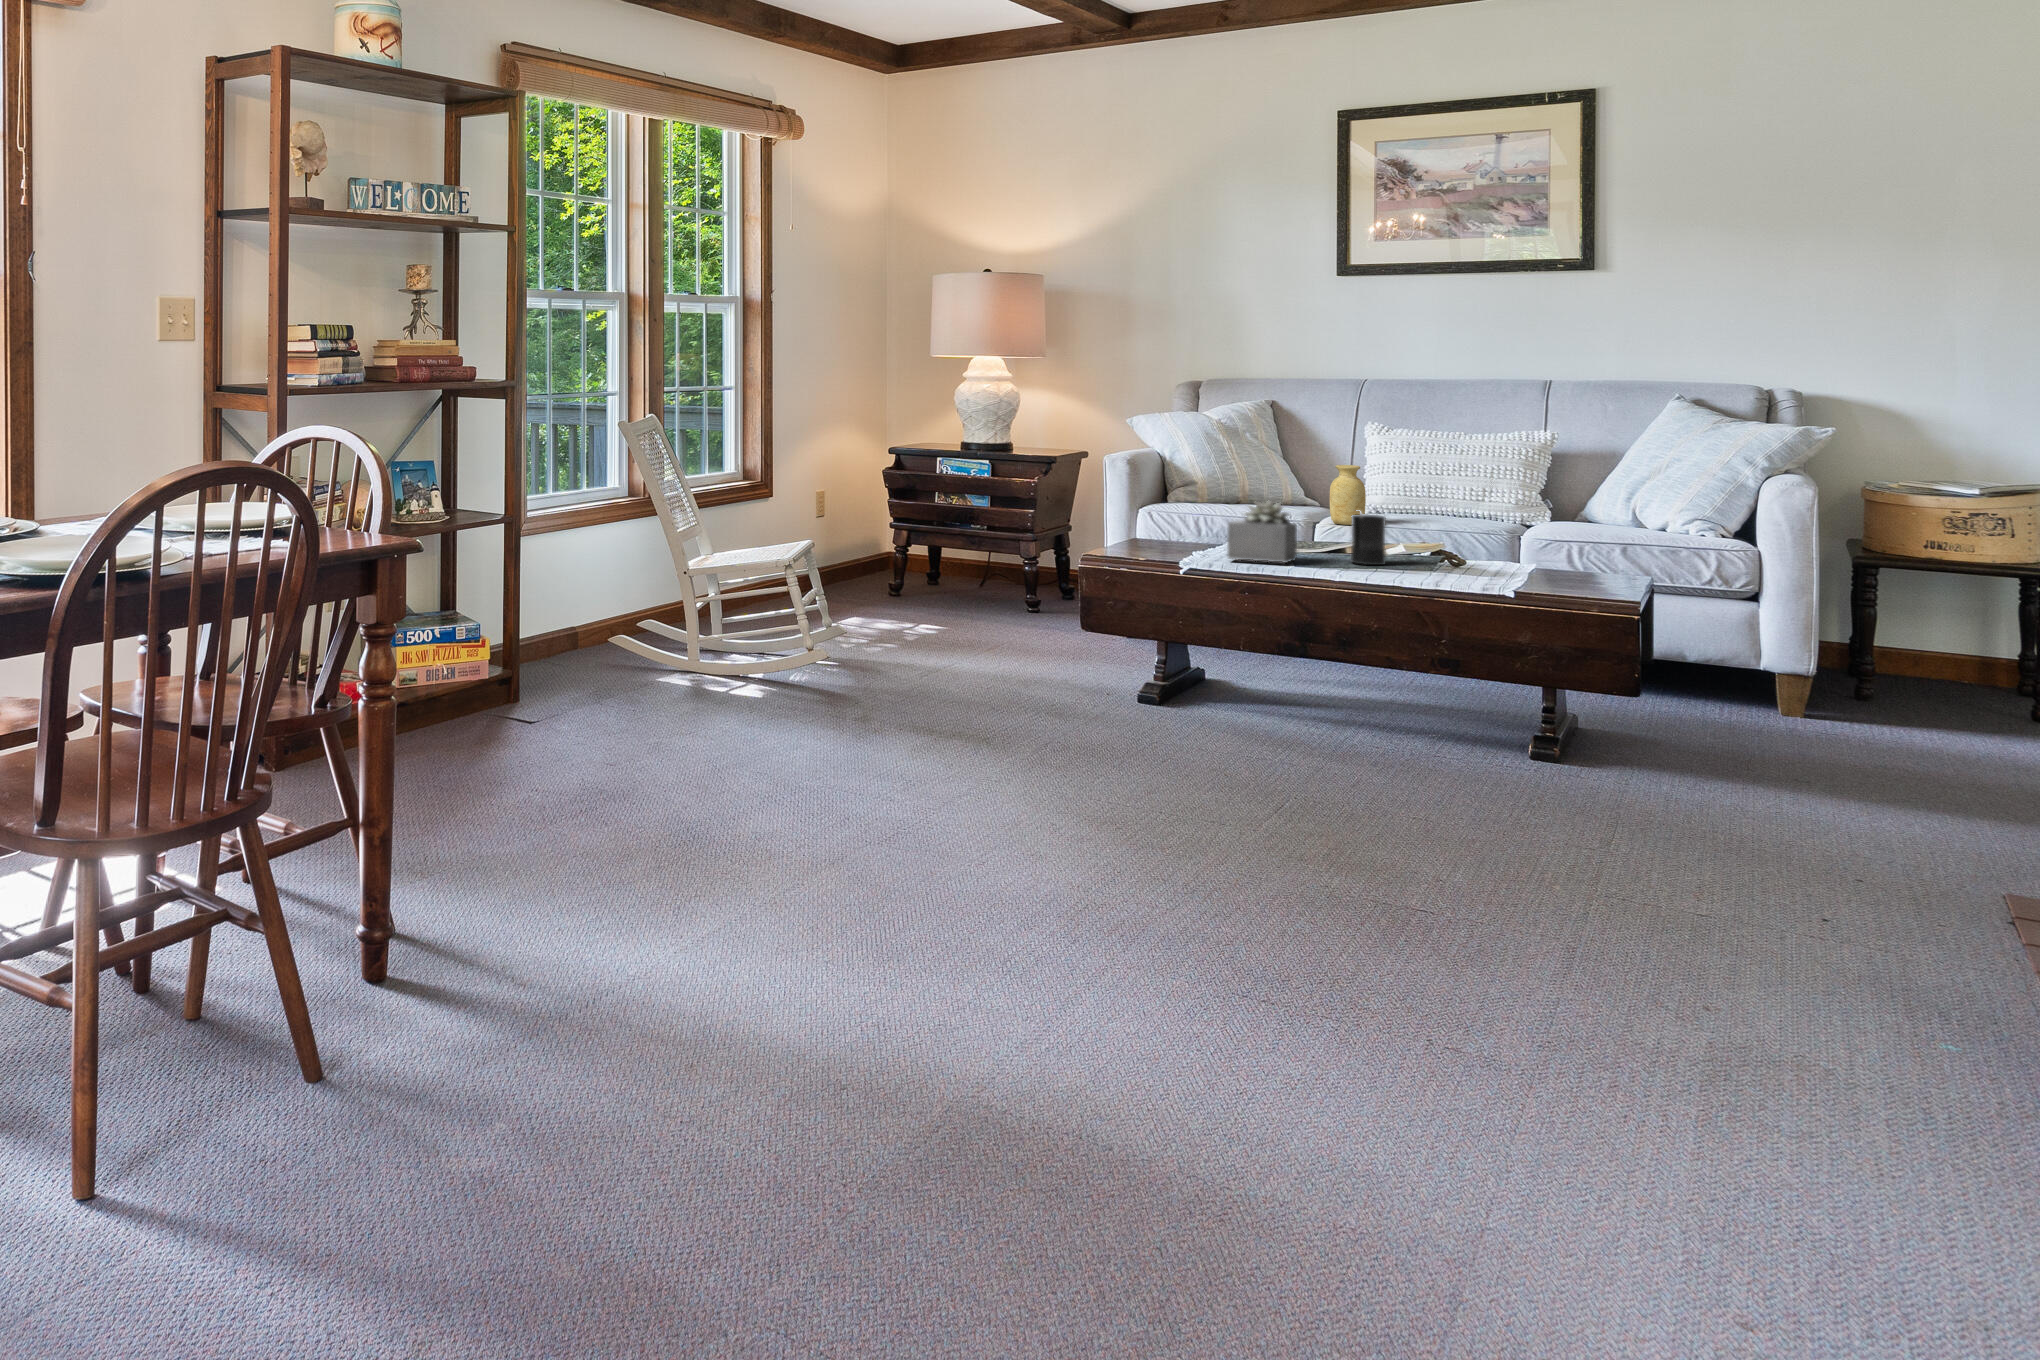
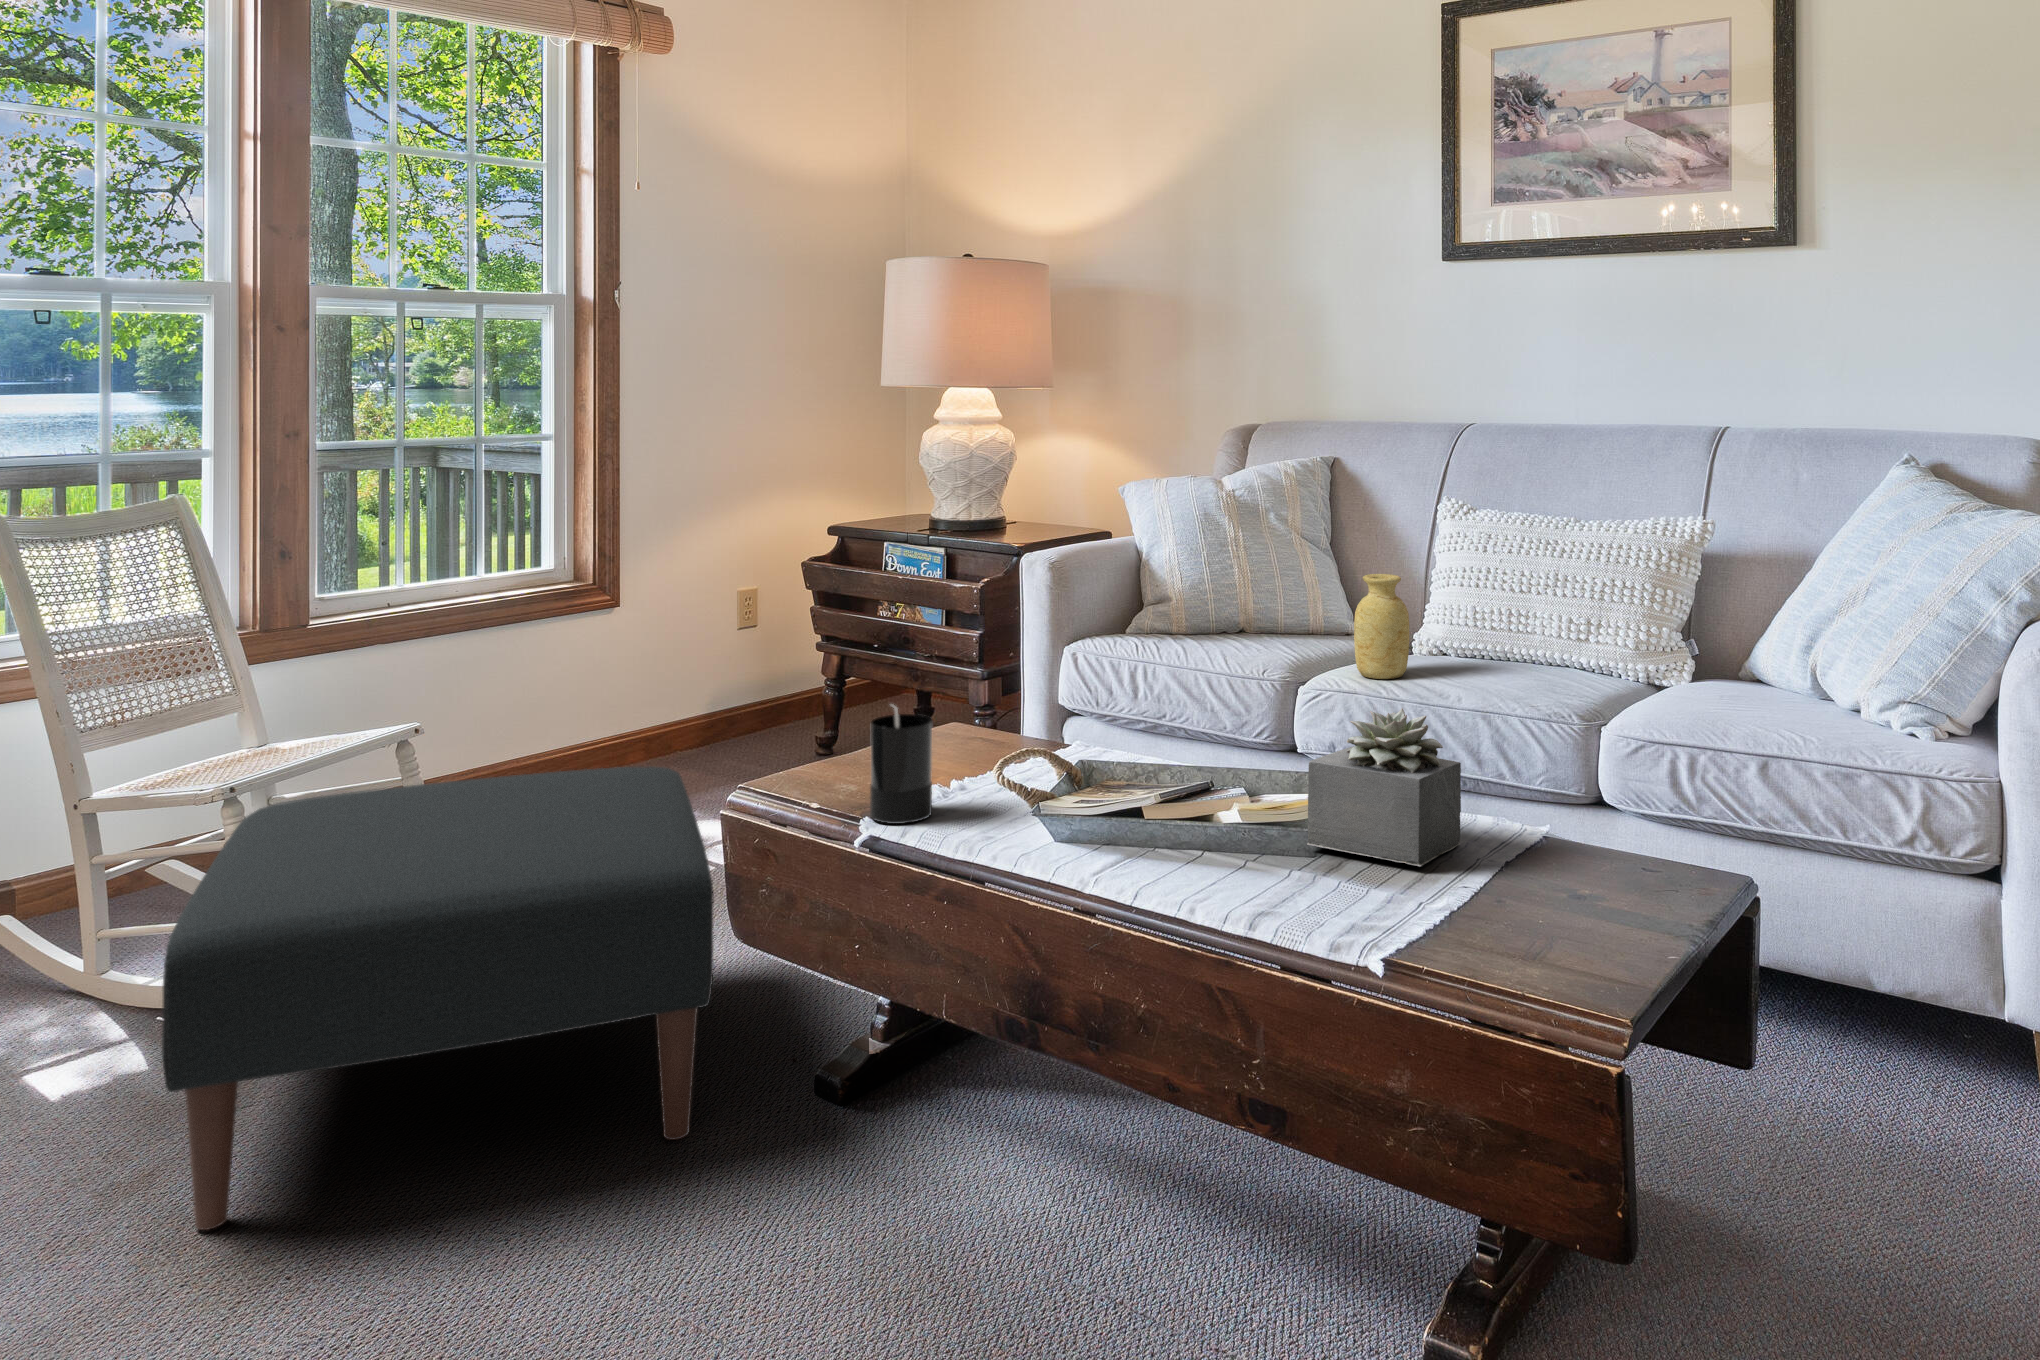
succulent plant: present [1227,501,1297,563] -> present [1307,708,1461,866]
candle: present [1351,514,1386,565] -> present [870,705,932,824]
ottoman: none [820,557,1120,727] -> present [162,766,713,1230]

